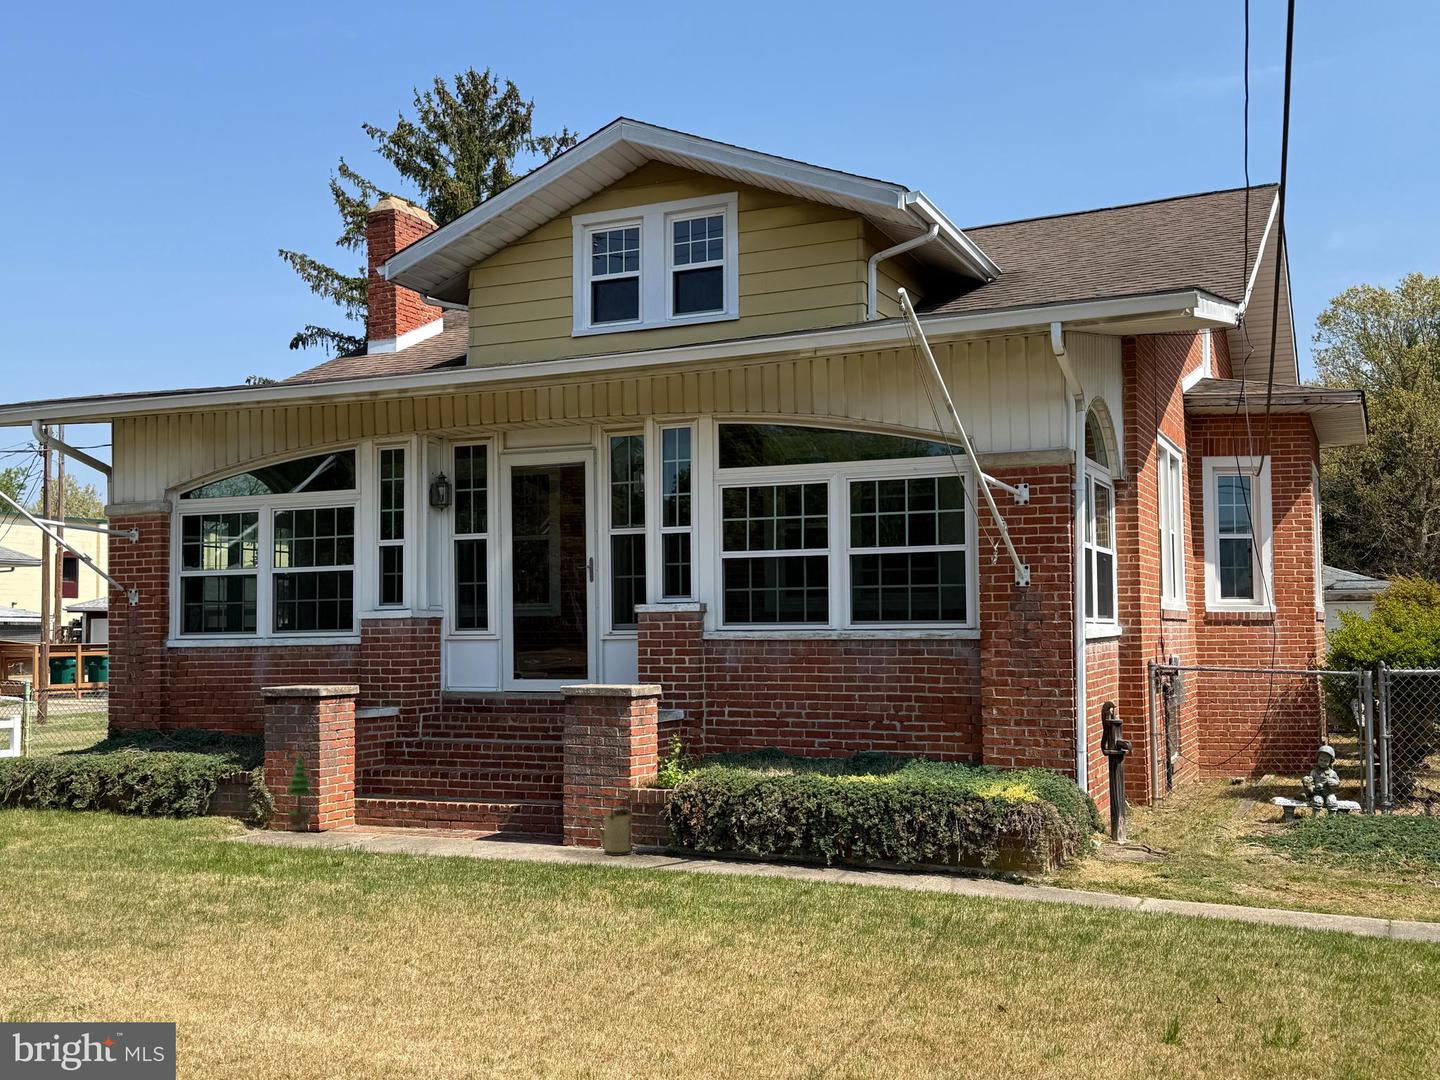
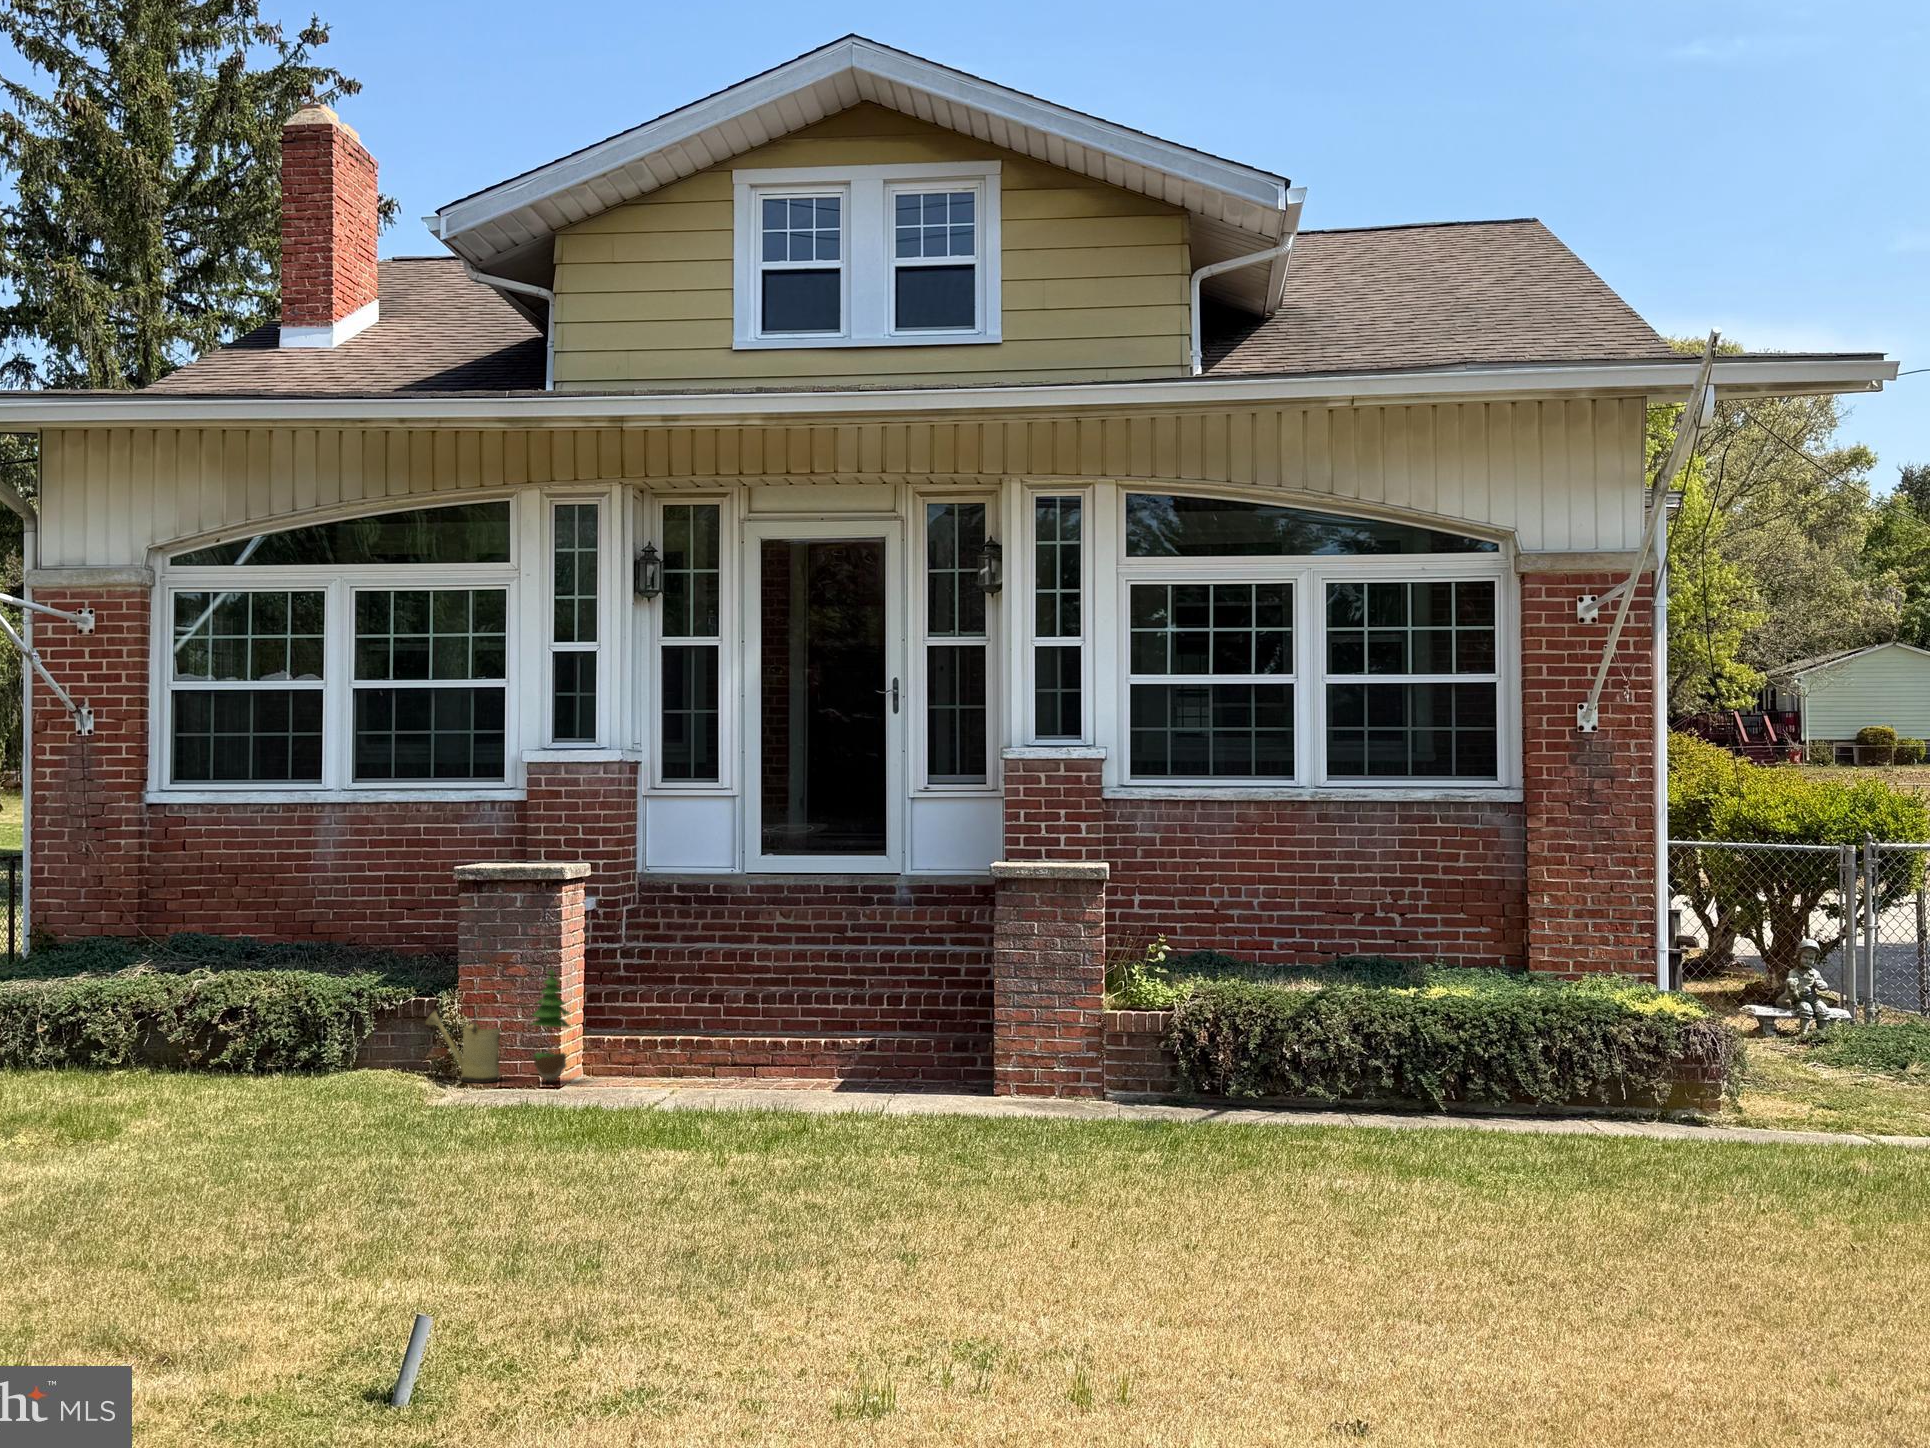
watering can: present [578,799,635,856] -> present [425,1008,500,1083]

